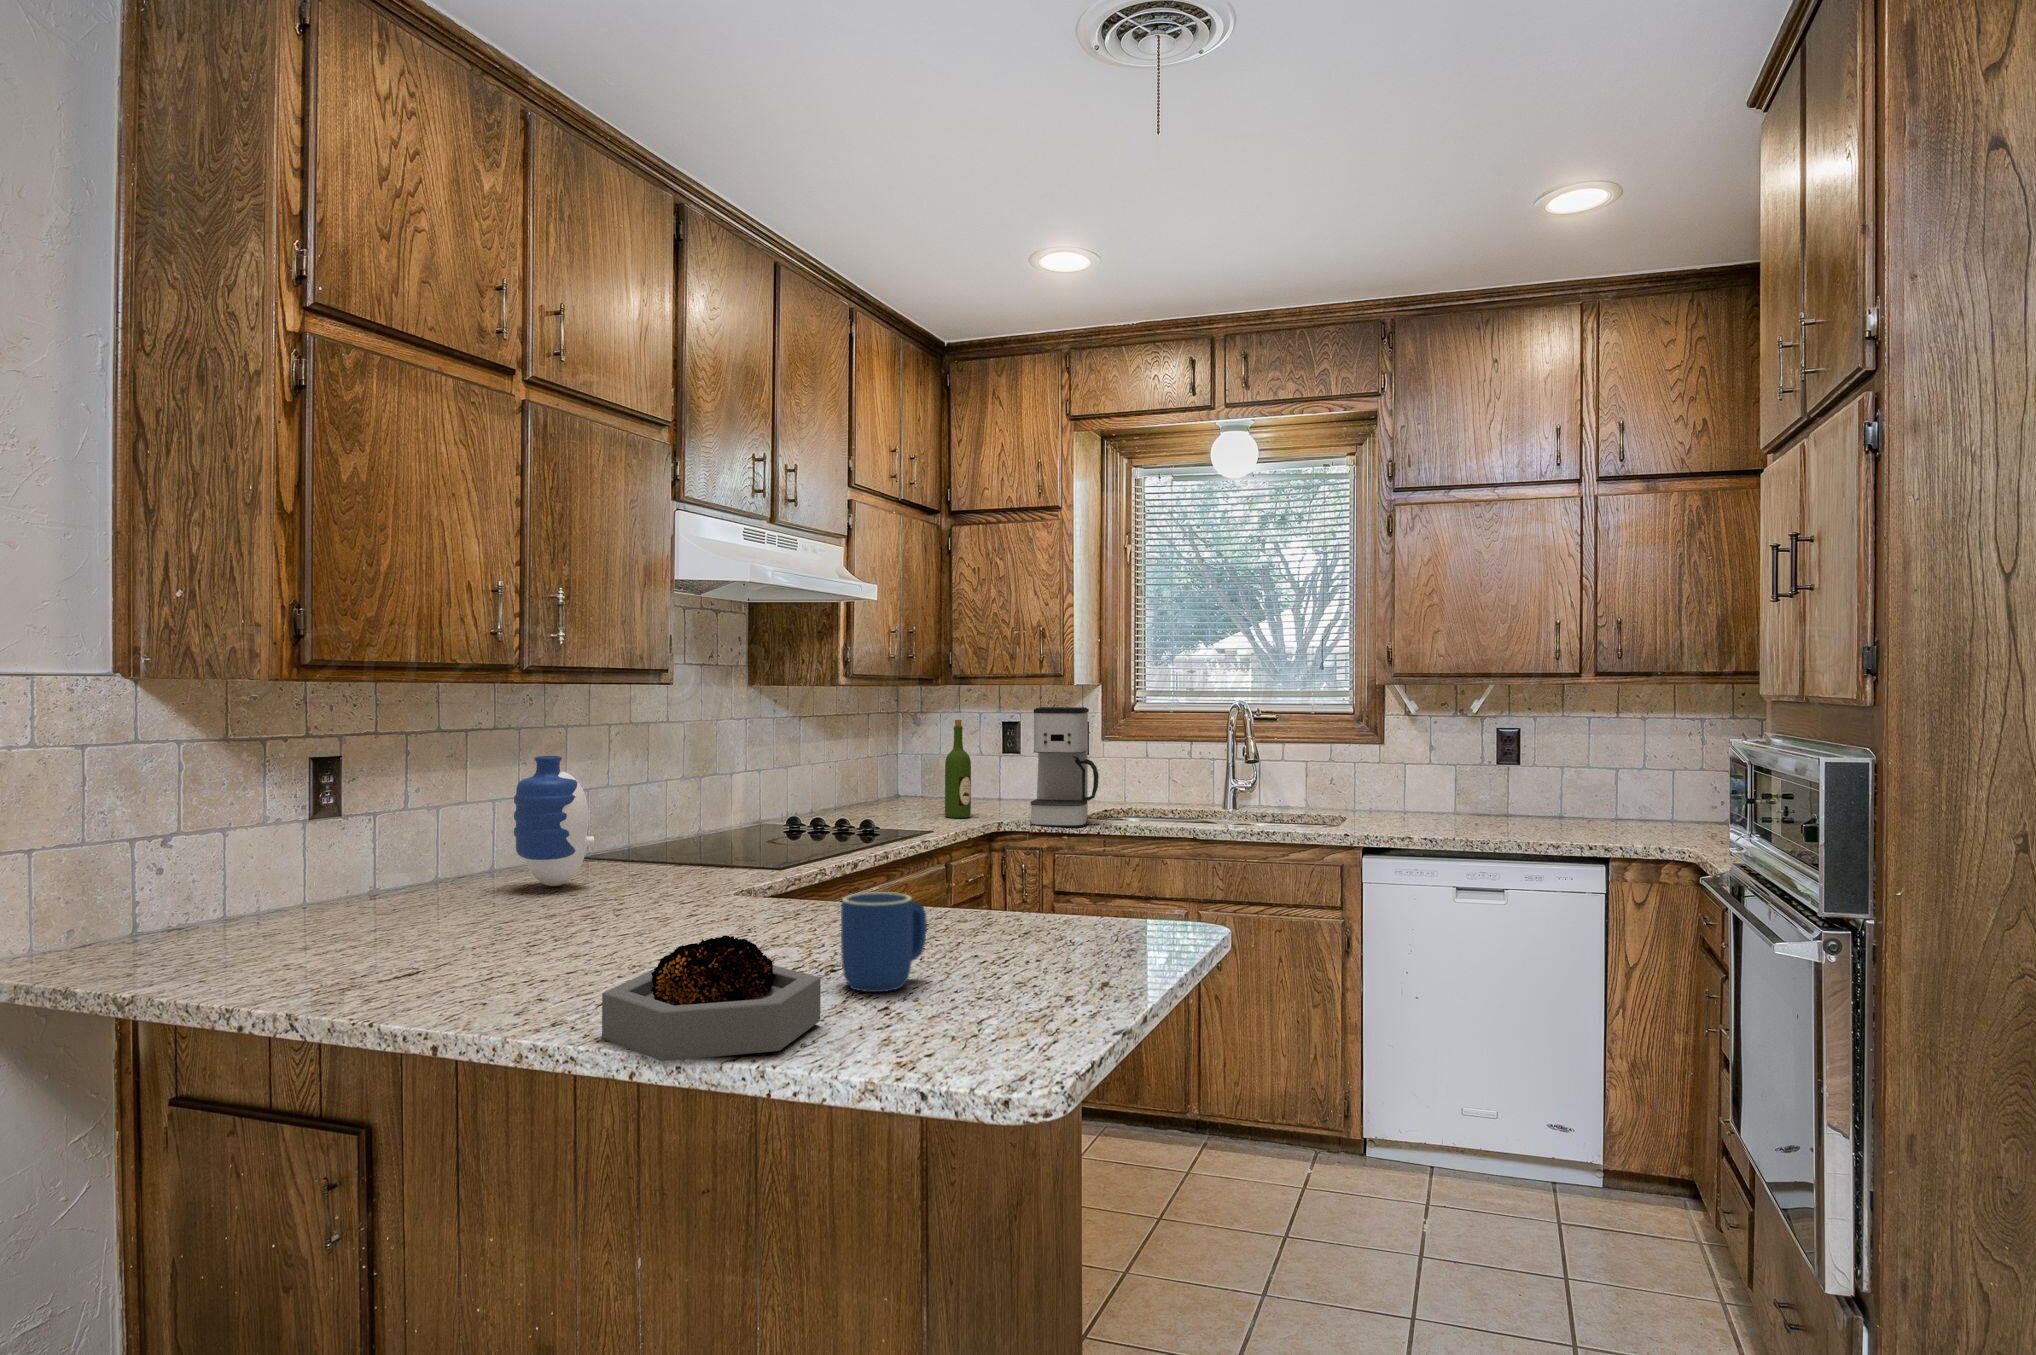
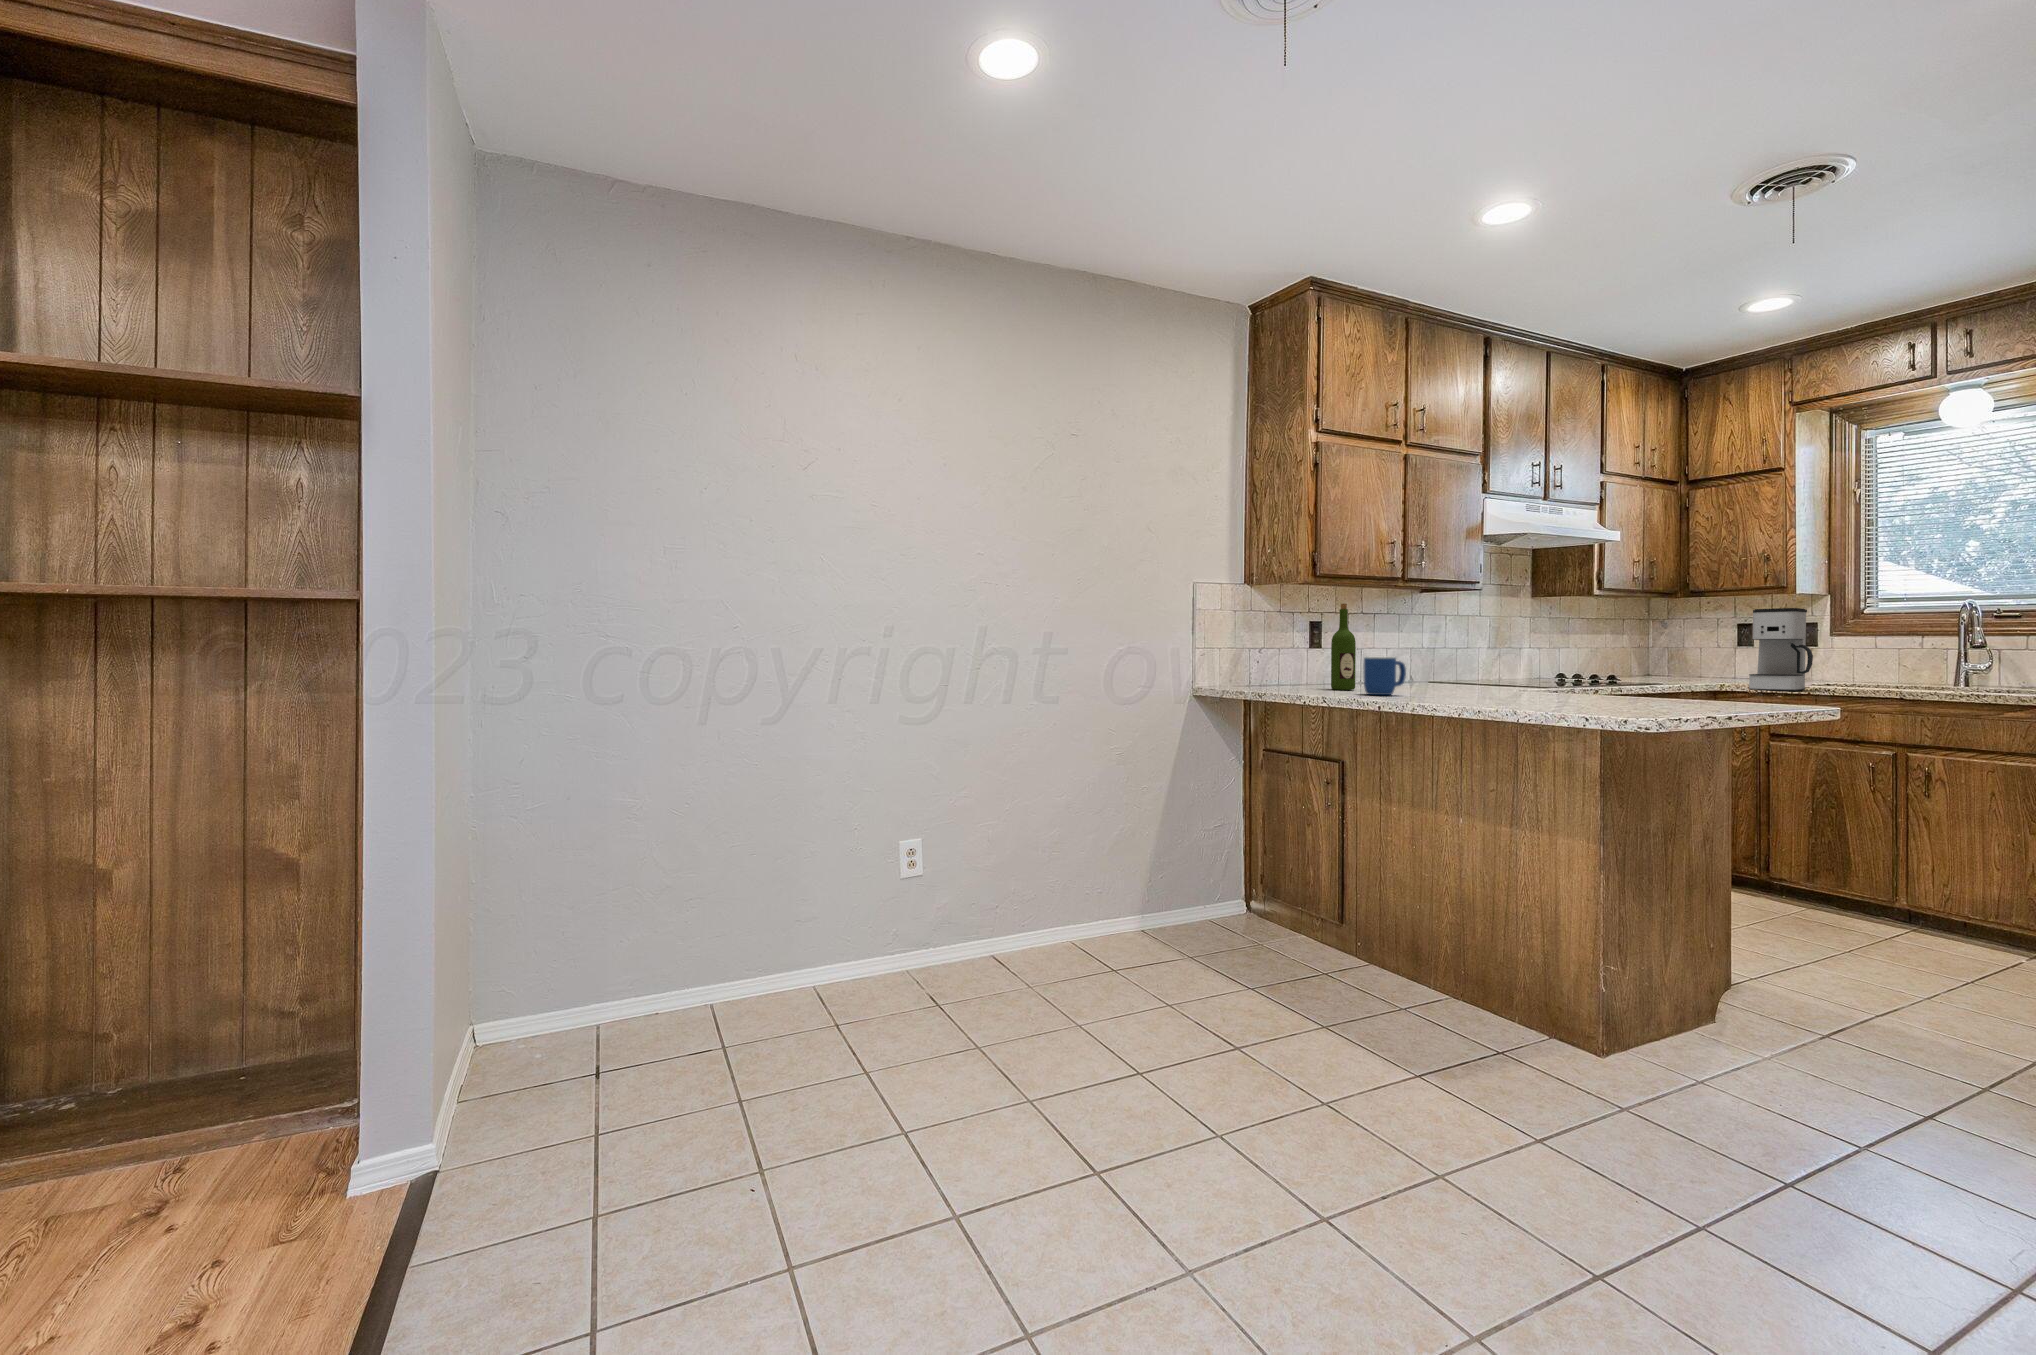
wine bottle: present [945,720,971,818] -> present [1331,603,1356,690]
vase: present [514,756,594,886] -> none [1400,622,1439,685]
mug: present [841,892,927,992] -> present [1364,657,1406,695]
decorative bowl: present [602,936,821,1061] -> none [1448,664,1548,707]

